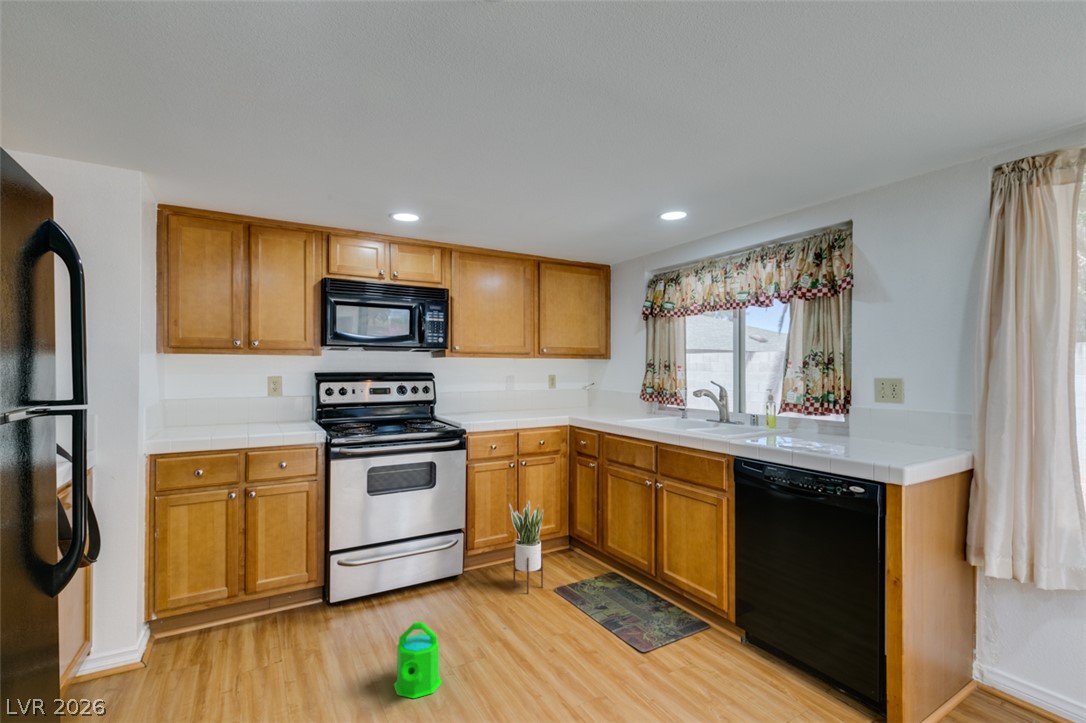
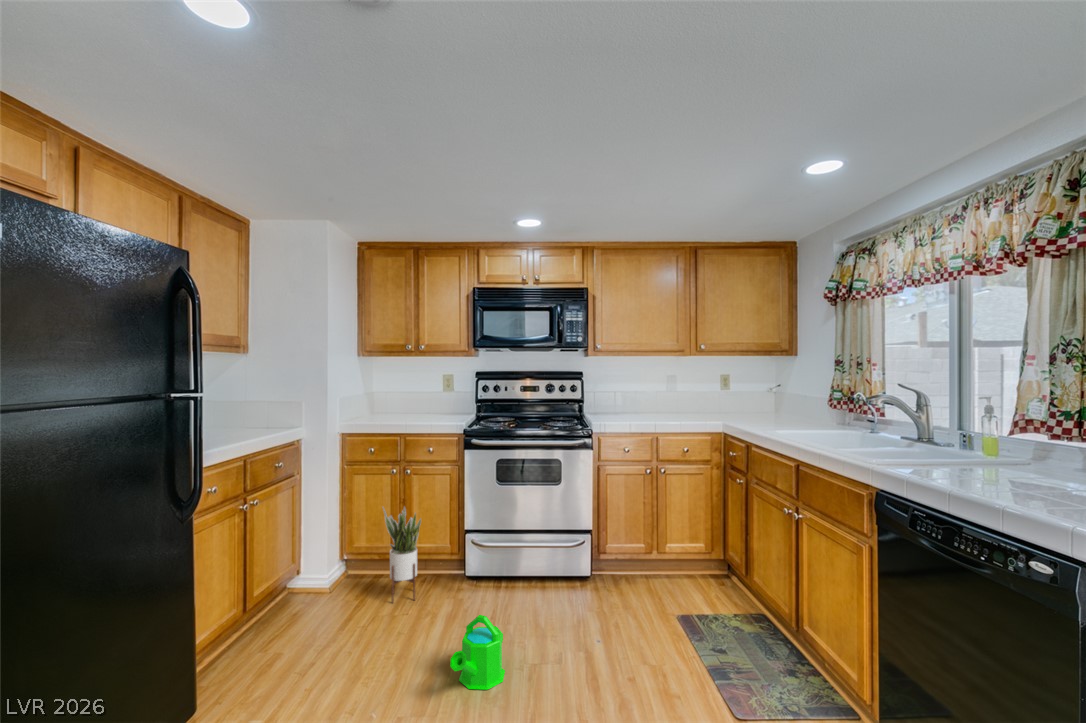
potted plant: present [509,501,543,594] -> present [383,507,421,603]

